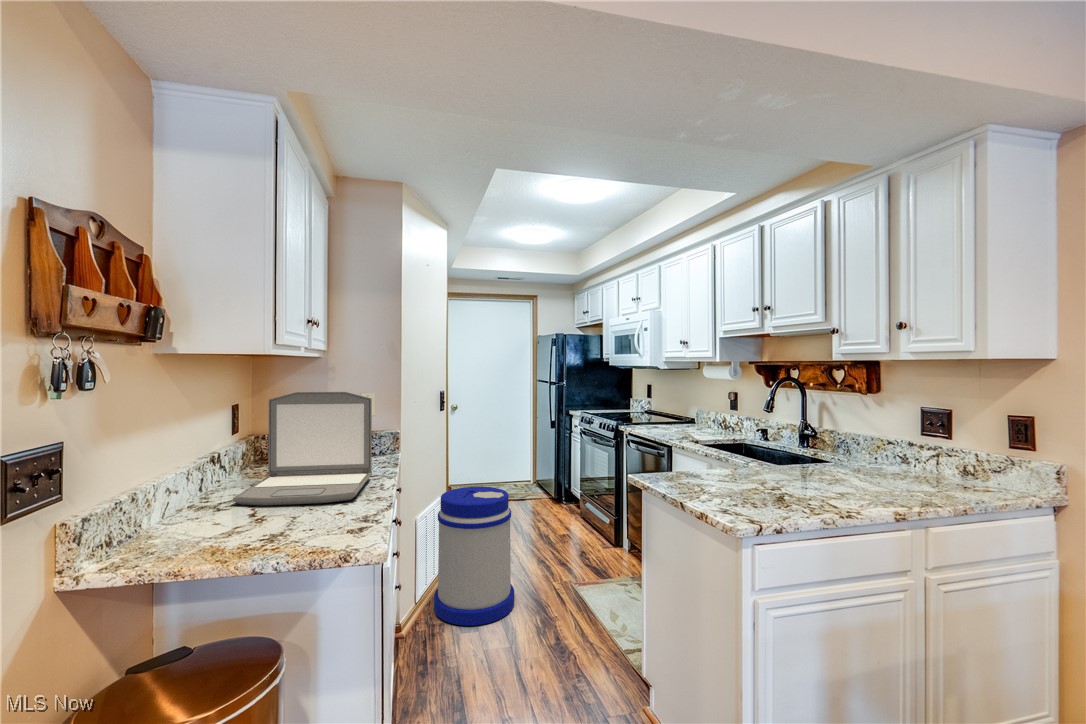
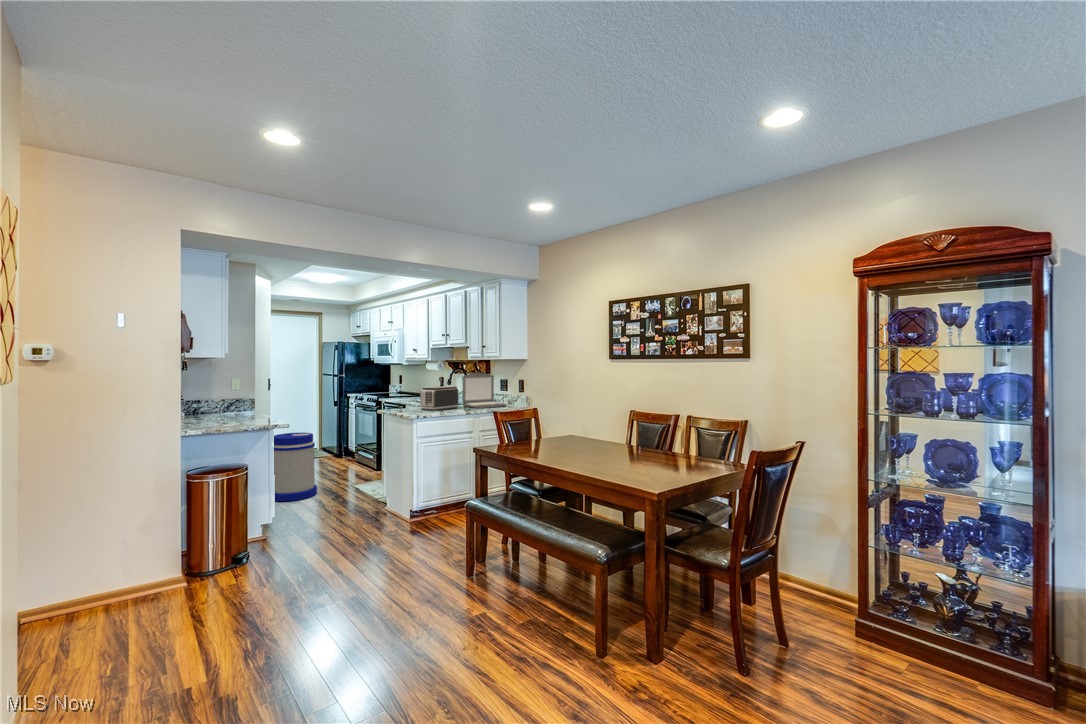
laptop: present [233,392,372,506] -> present [462,373,507,408]
toaster: none [737,423,836,494] -> present [420,386,458,411]

